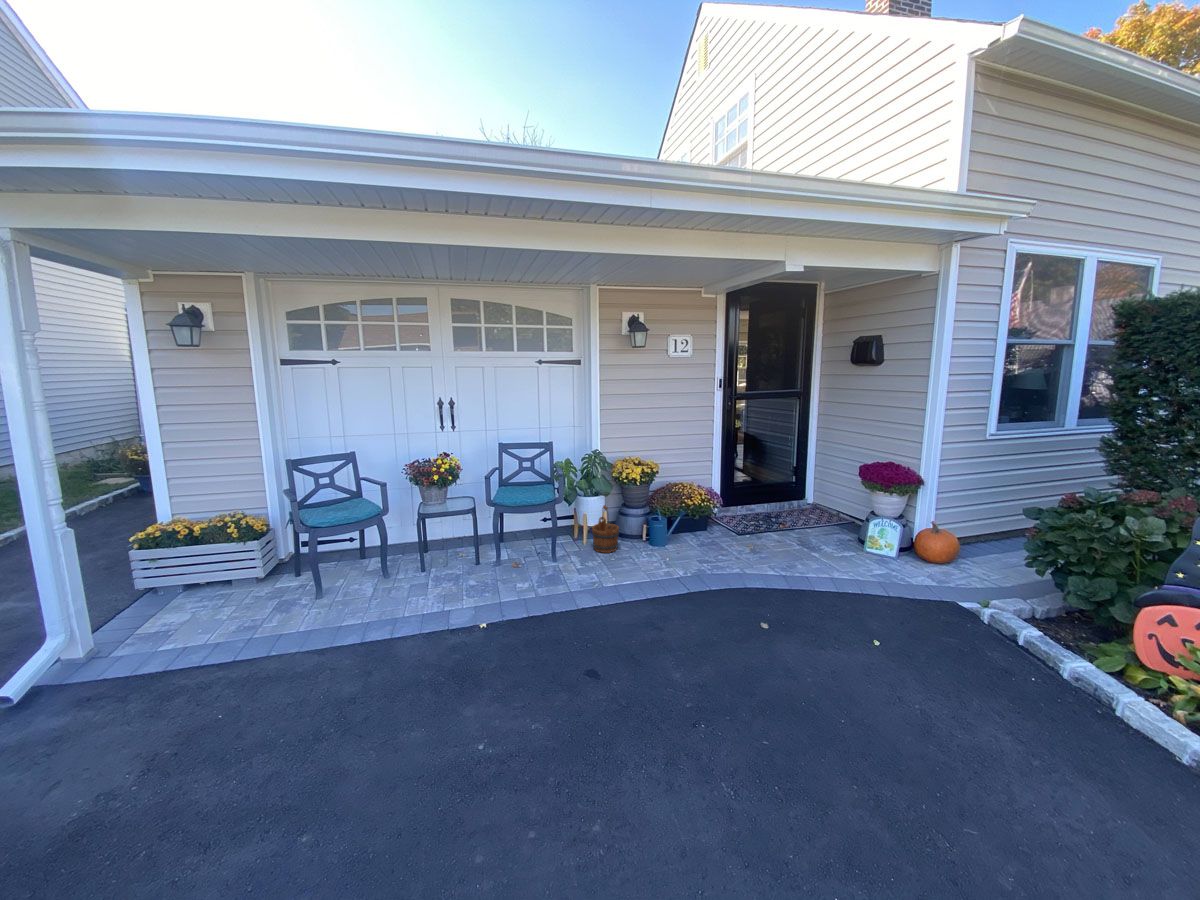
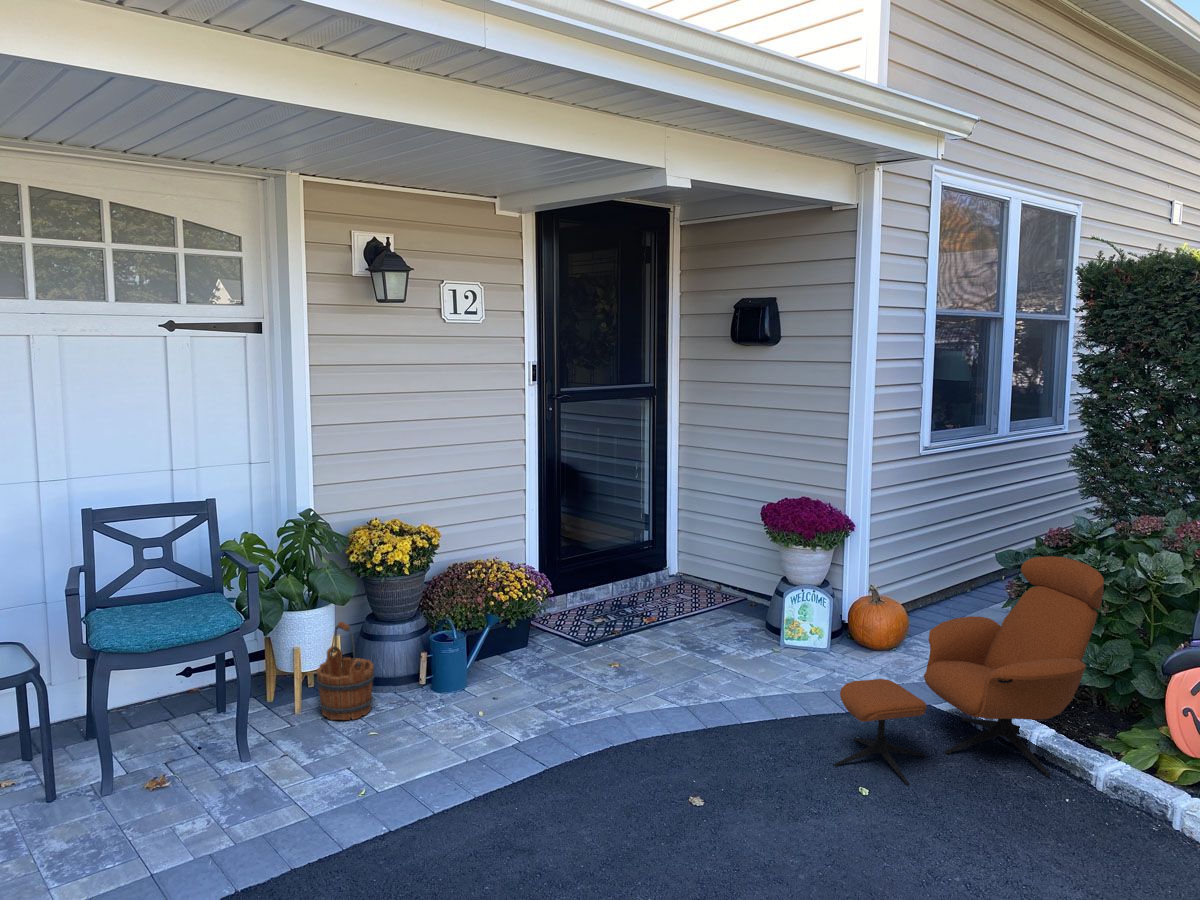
lounge chair: none [862,513,1089,661] -> present [834,556,1104,785]

